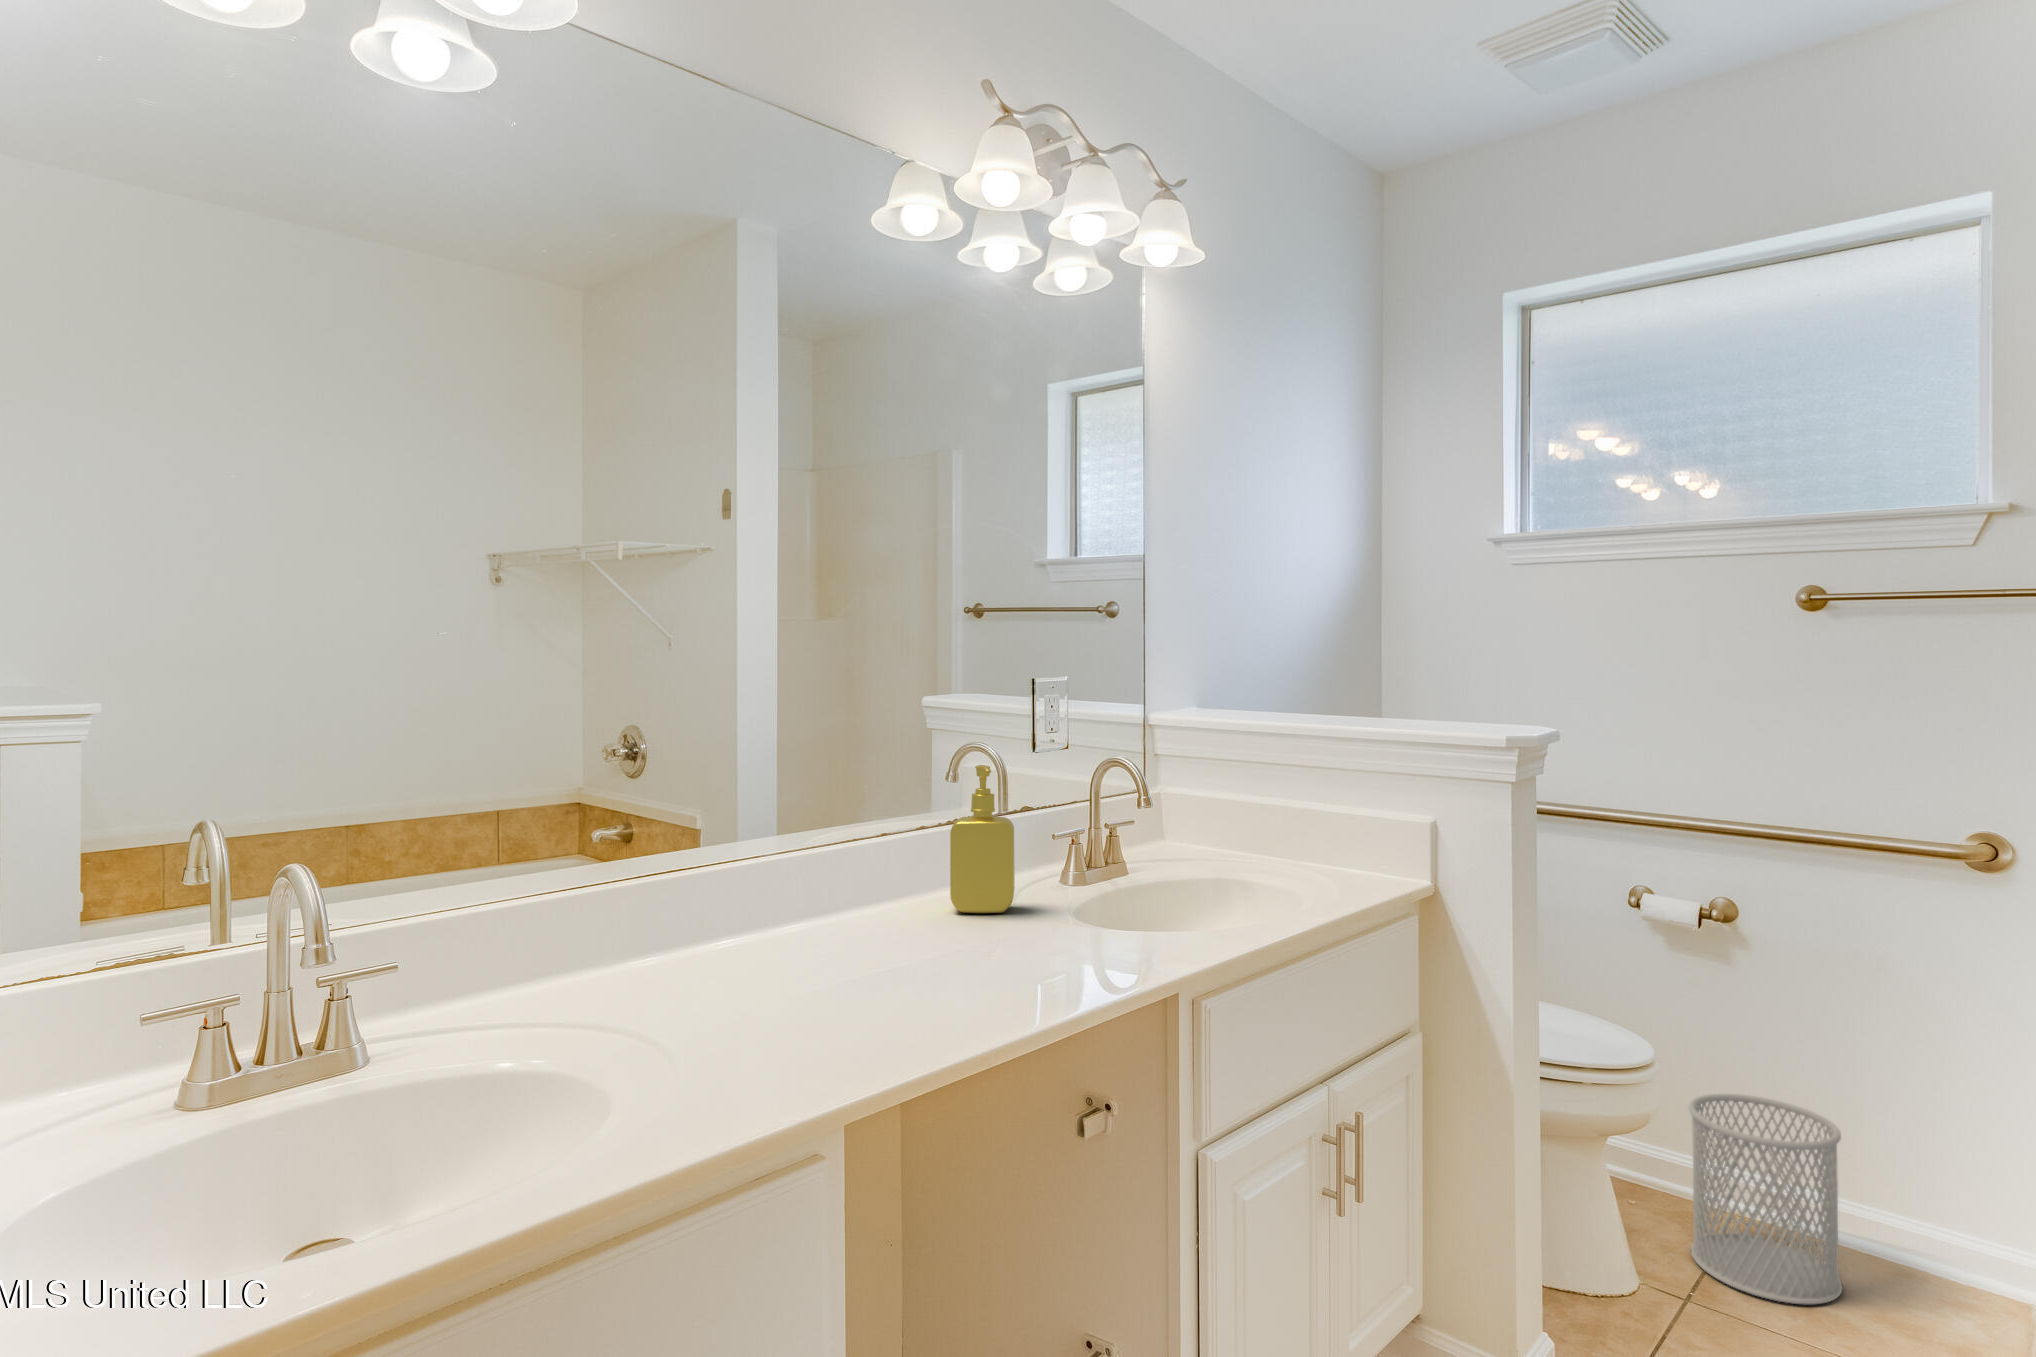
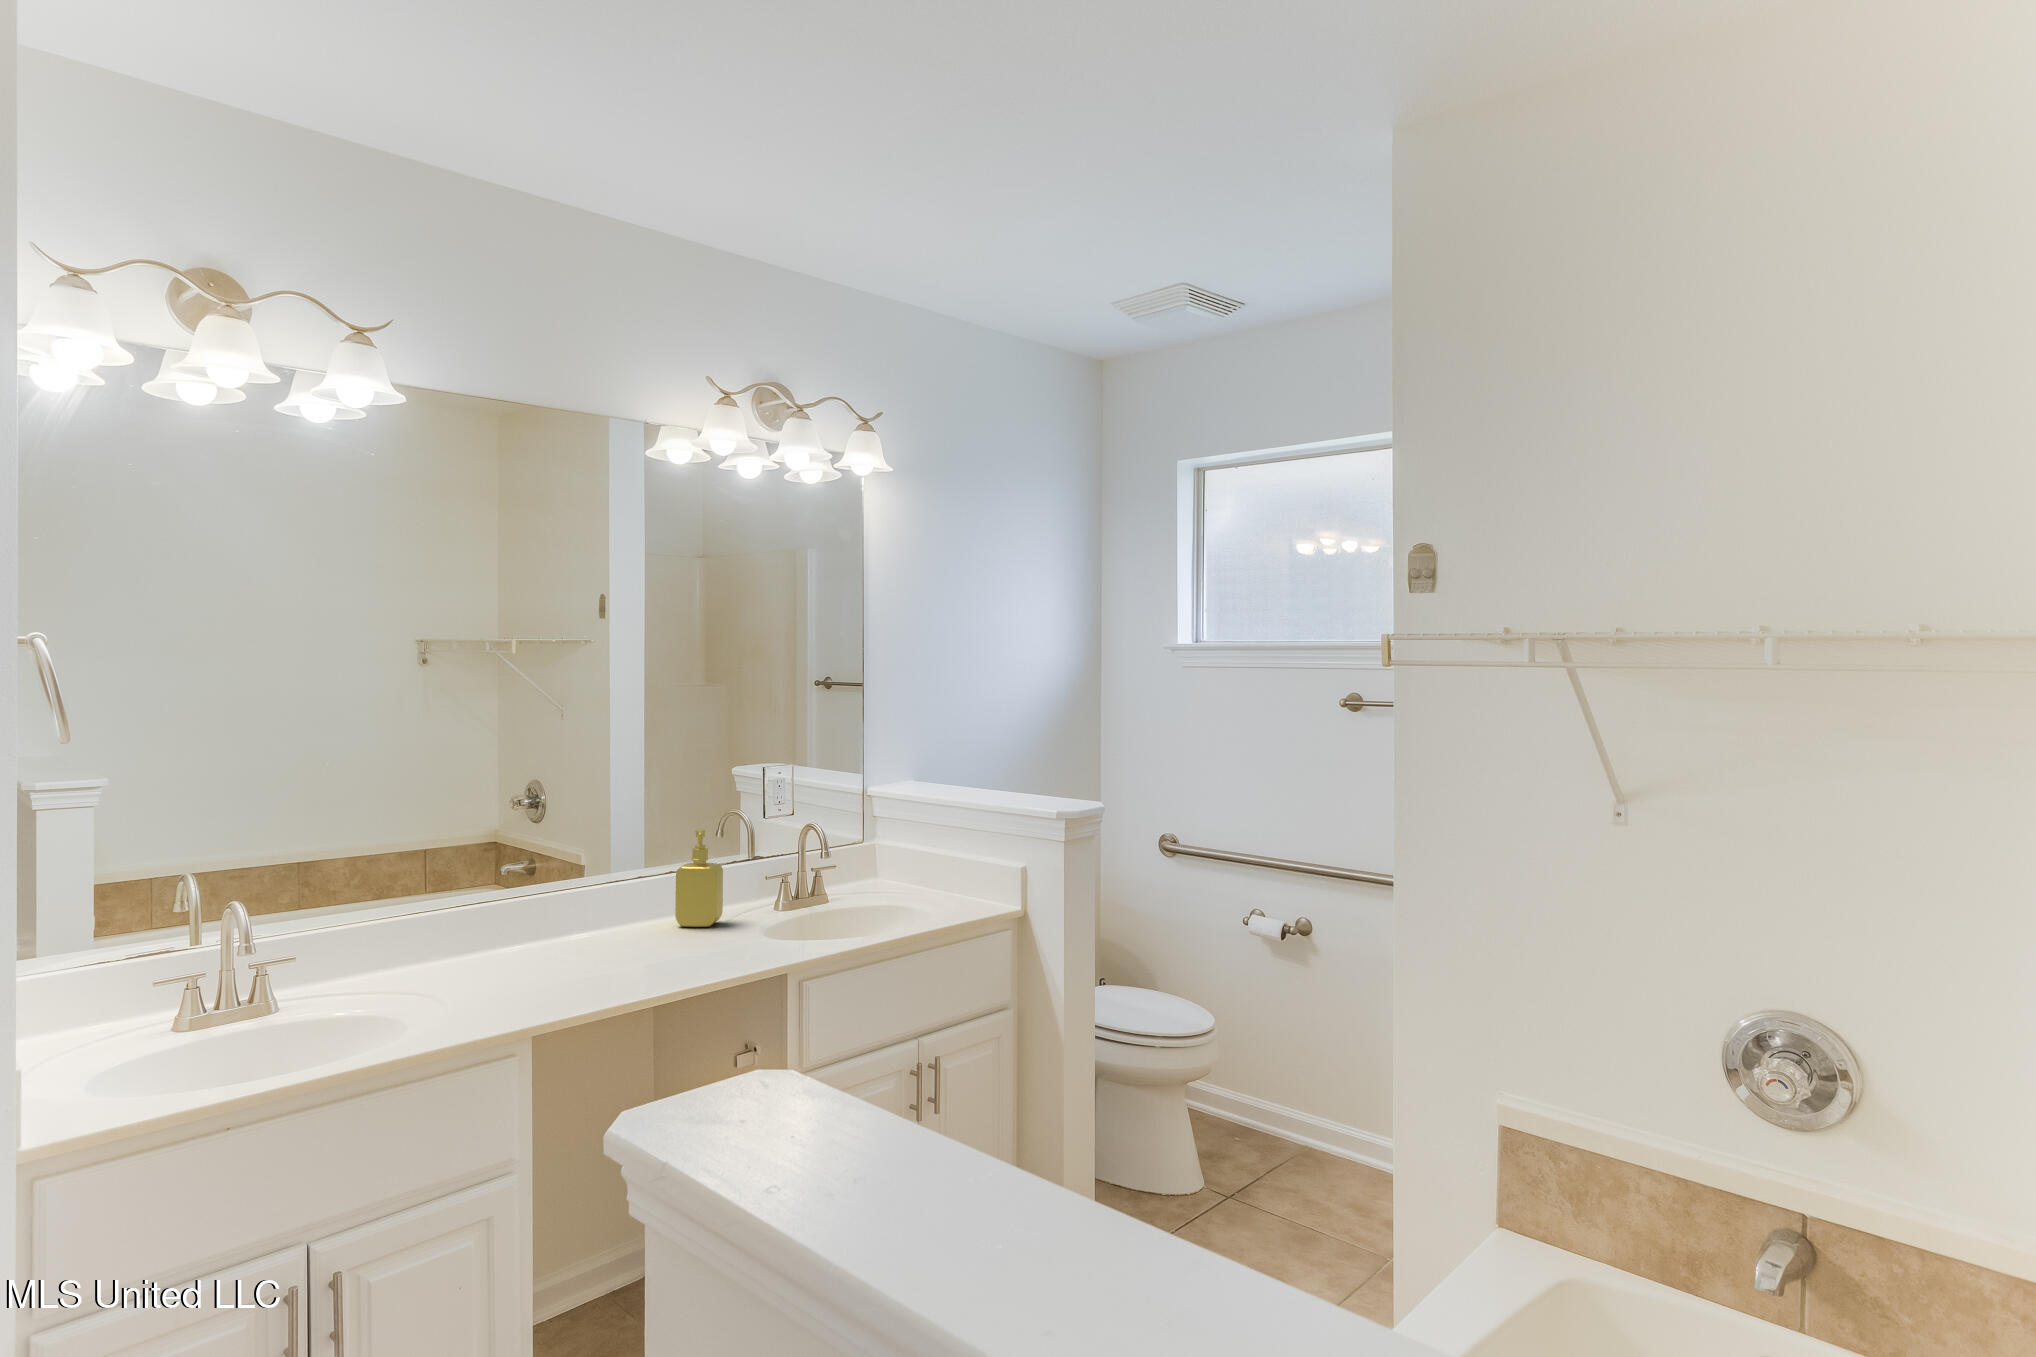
wastebasket: present [1689,1094,1842,1305] -> none [1246,1057,1338,1199]

